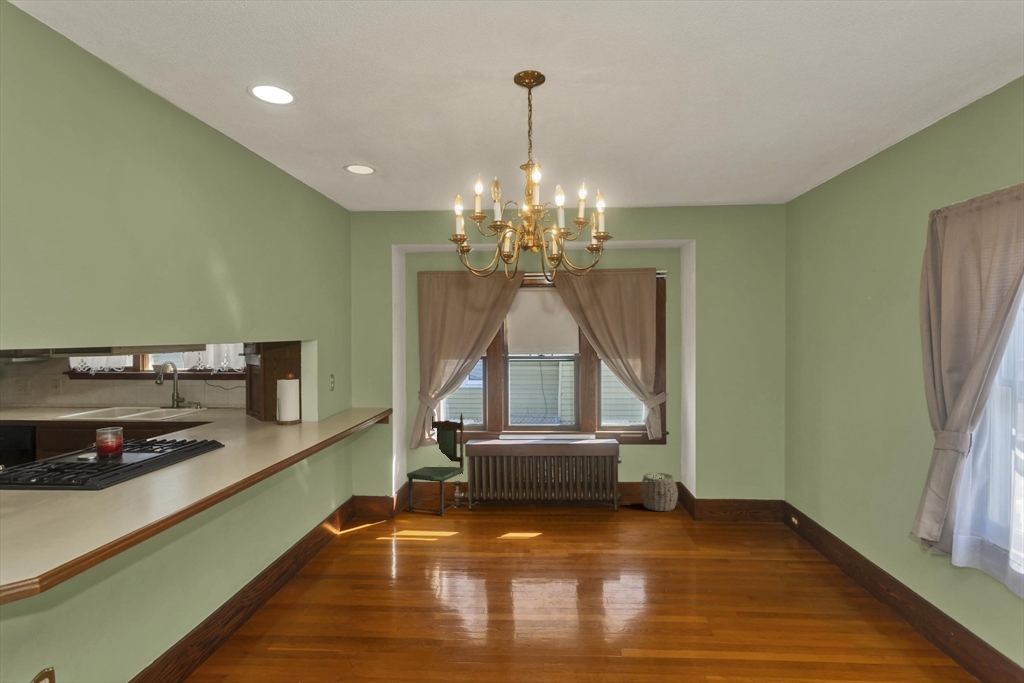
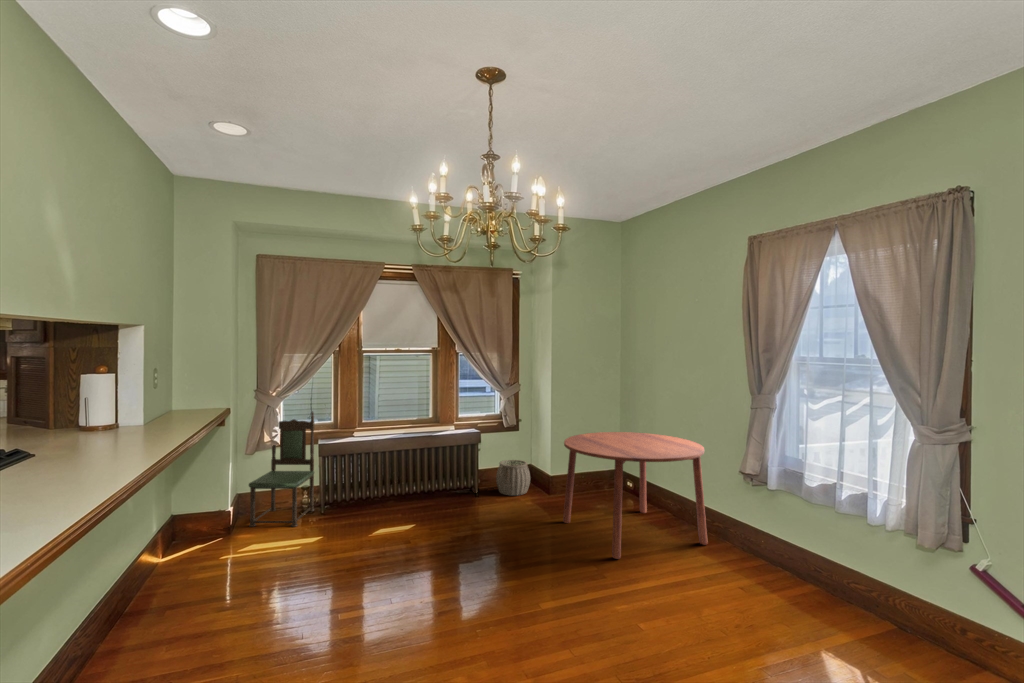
dining table: none [693,449,879,597] -> present [563,432,707,559]

